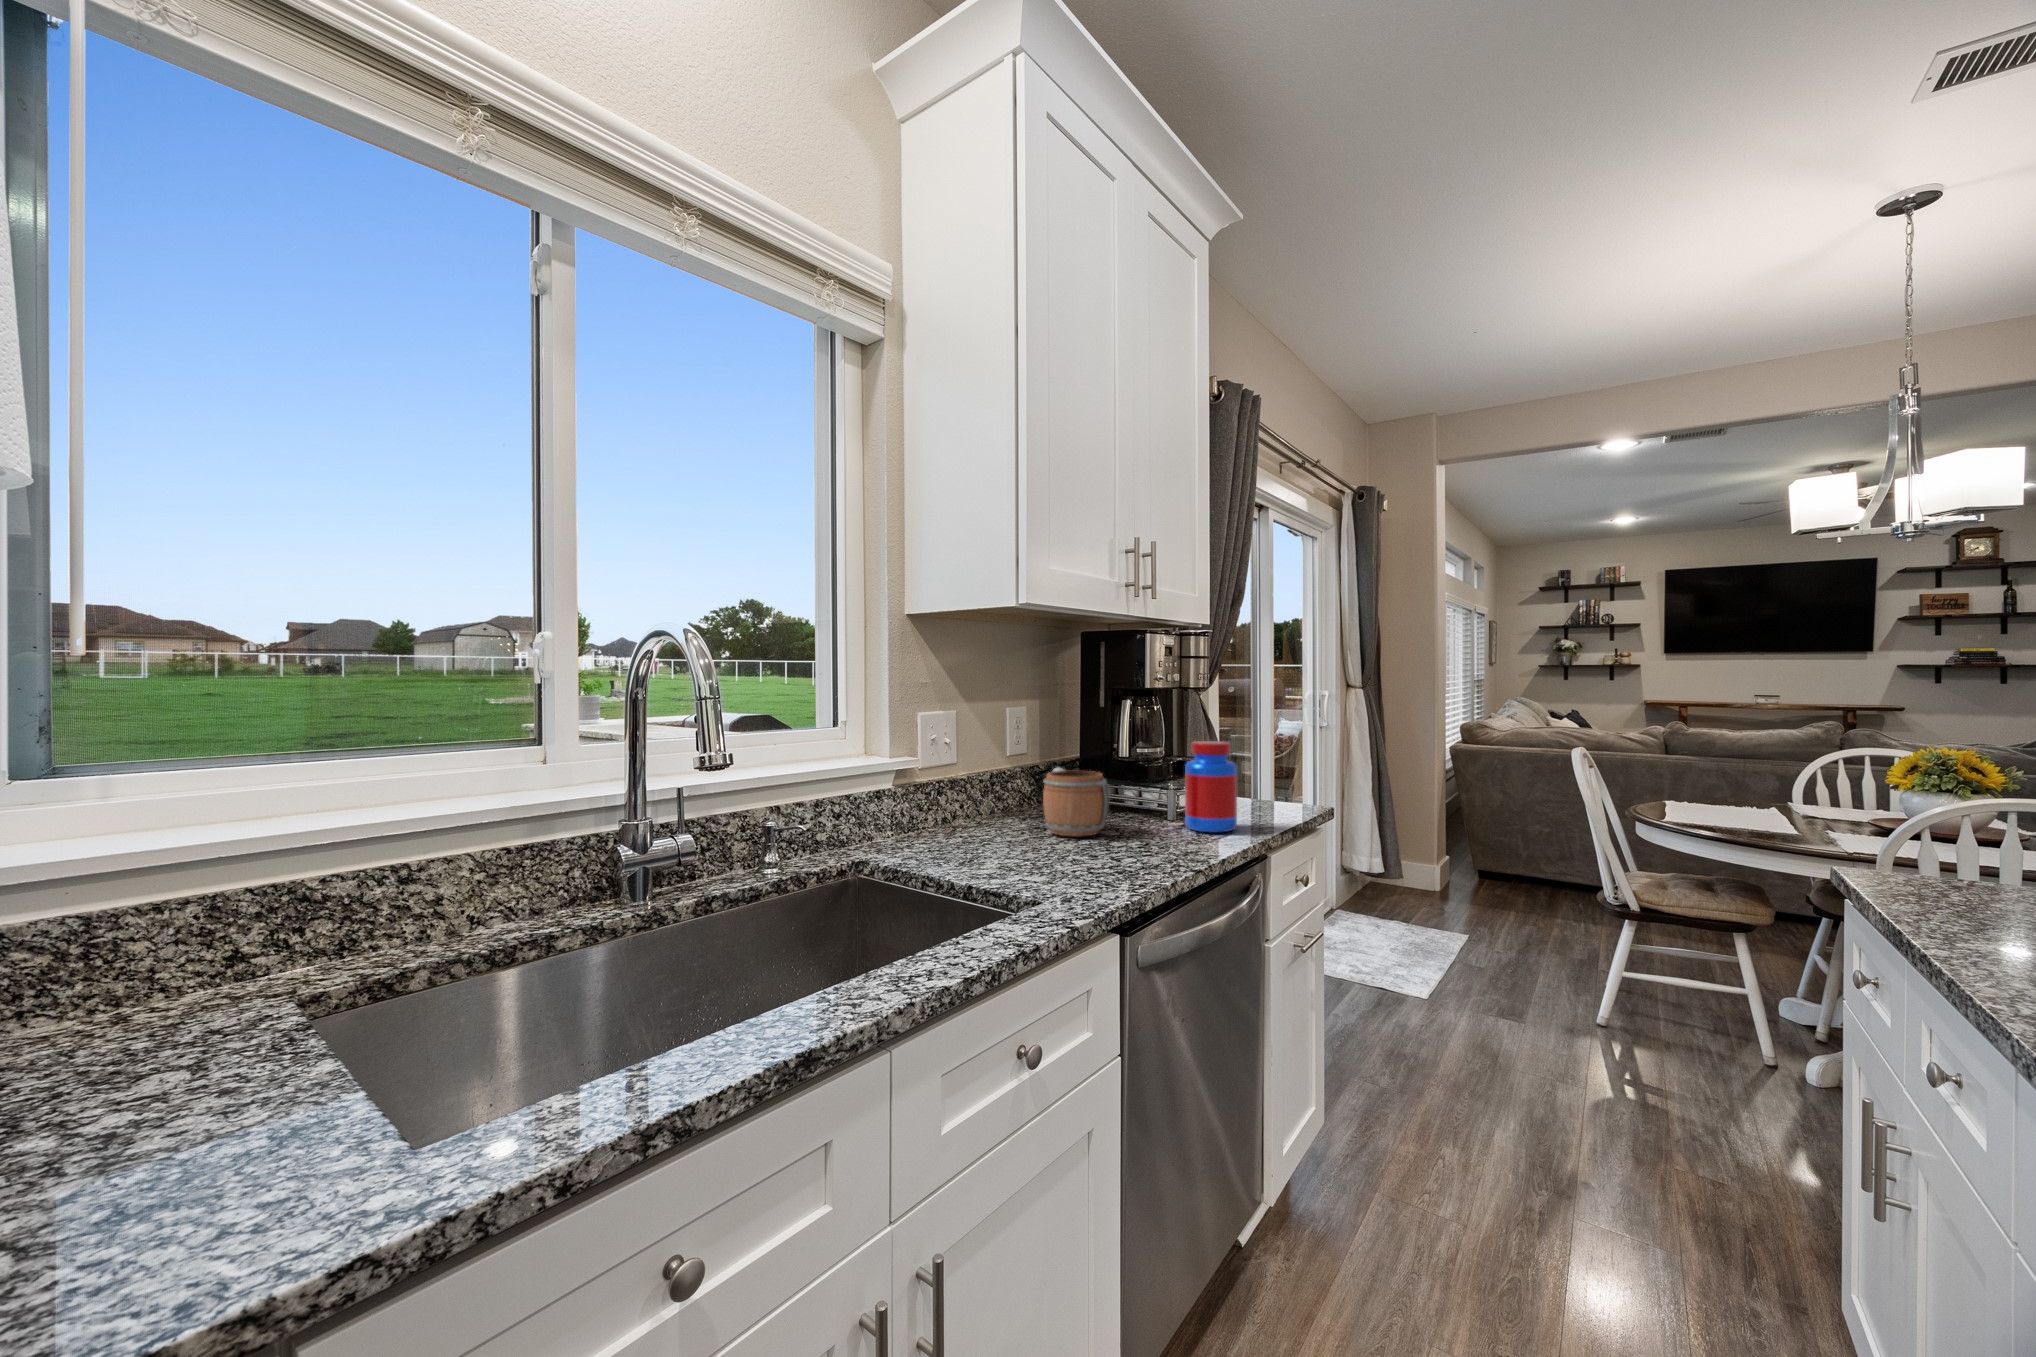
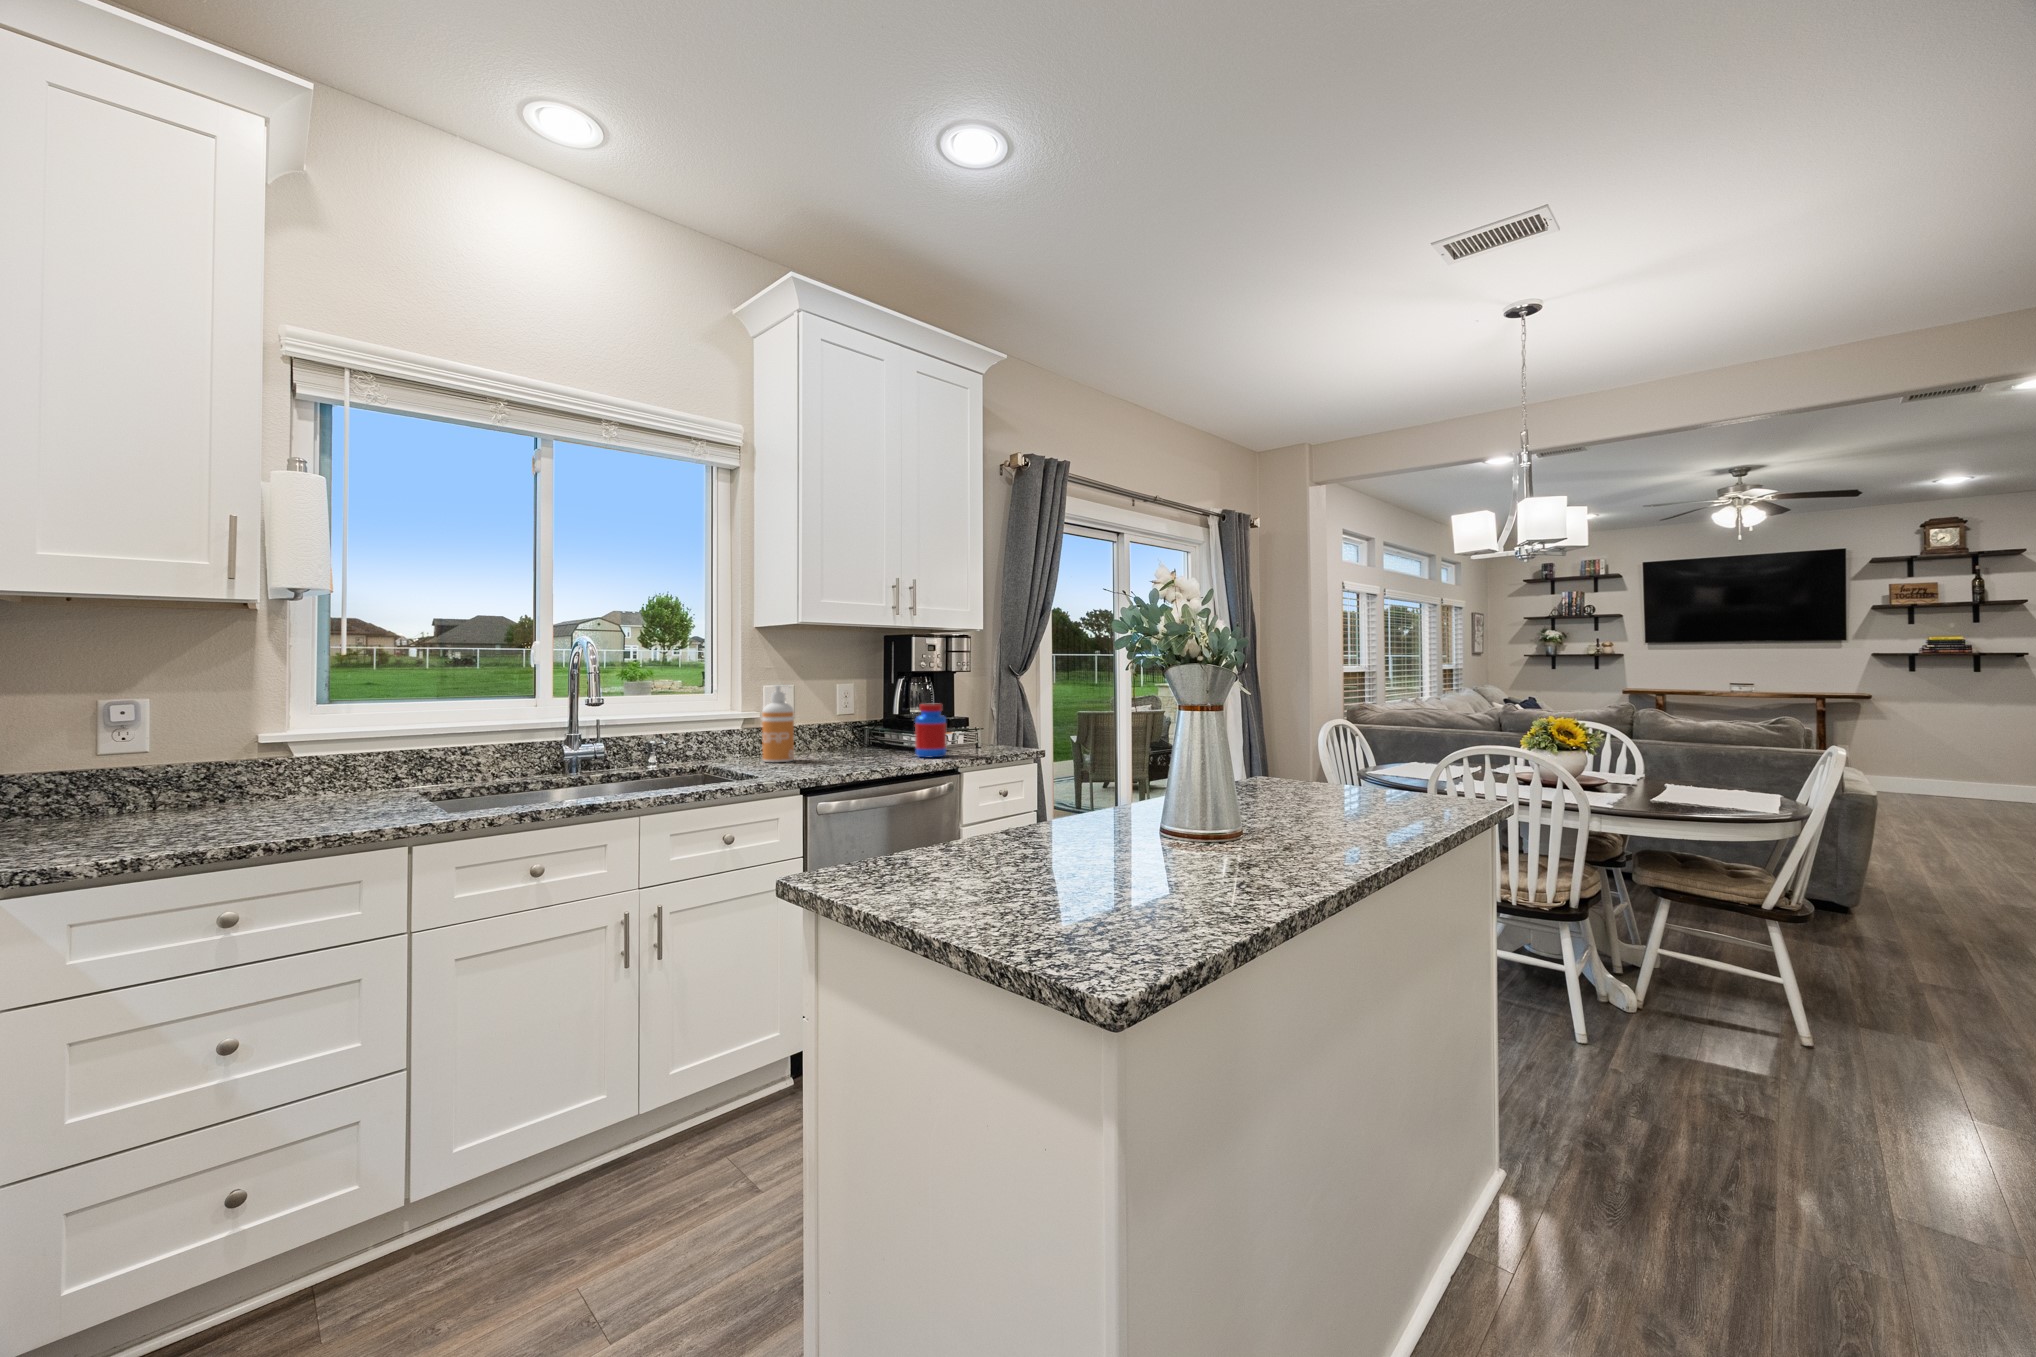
soap dispenser: none [954,713,1008,853] -> present [762,685,794,762]
mug: present [1043,768,1109,836] -> none [827,719,866,758]

